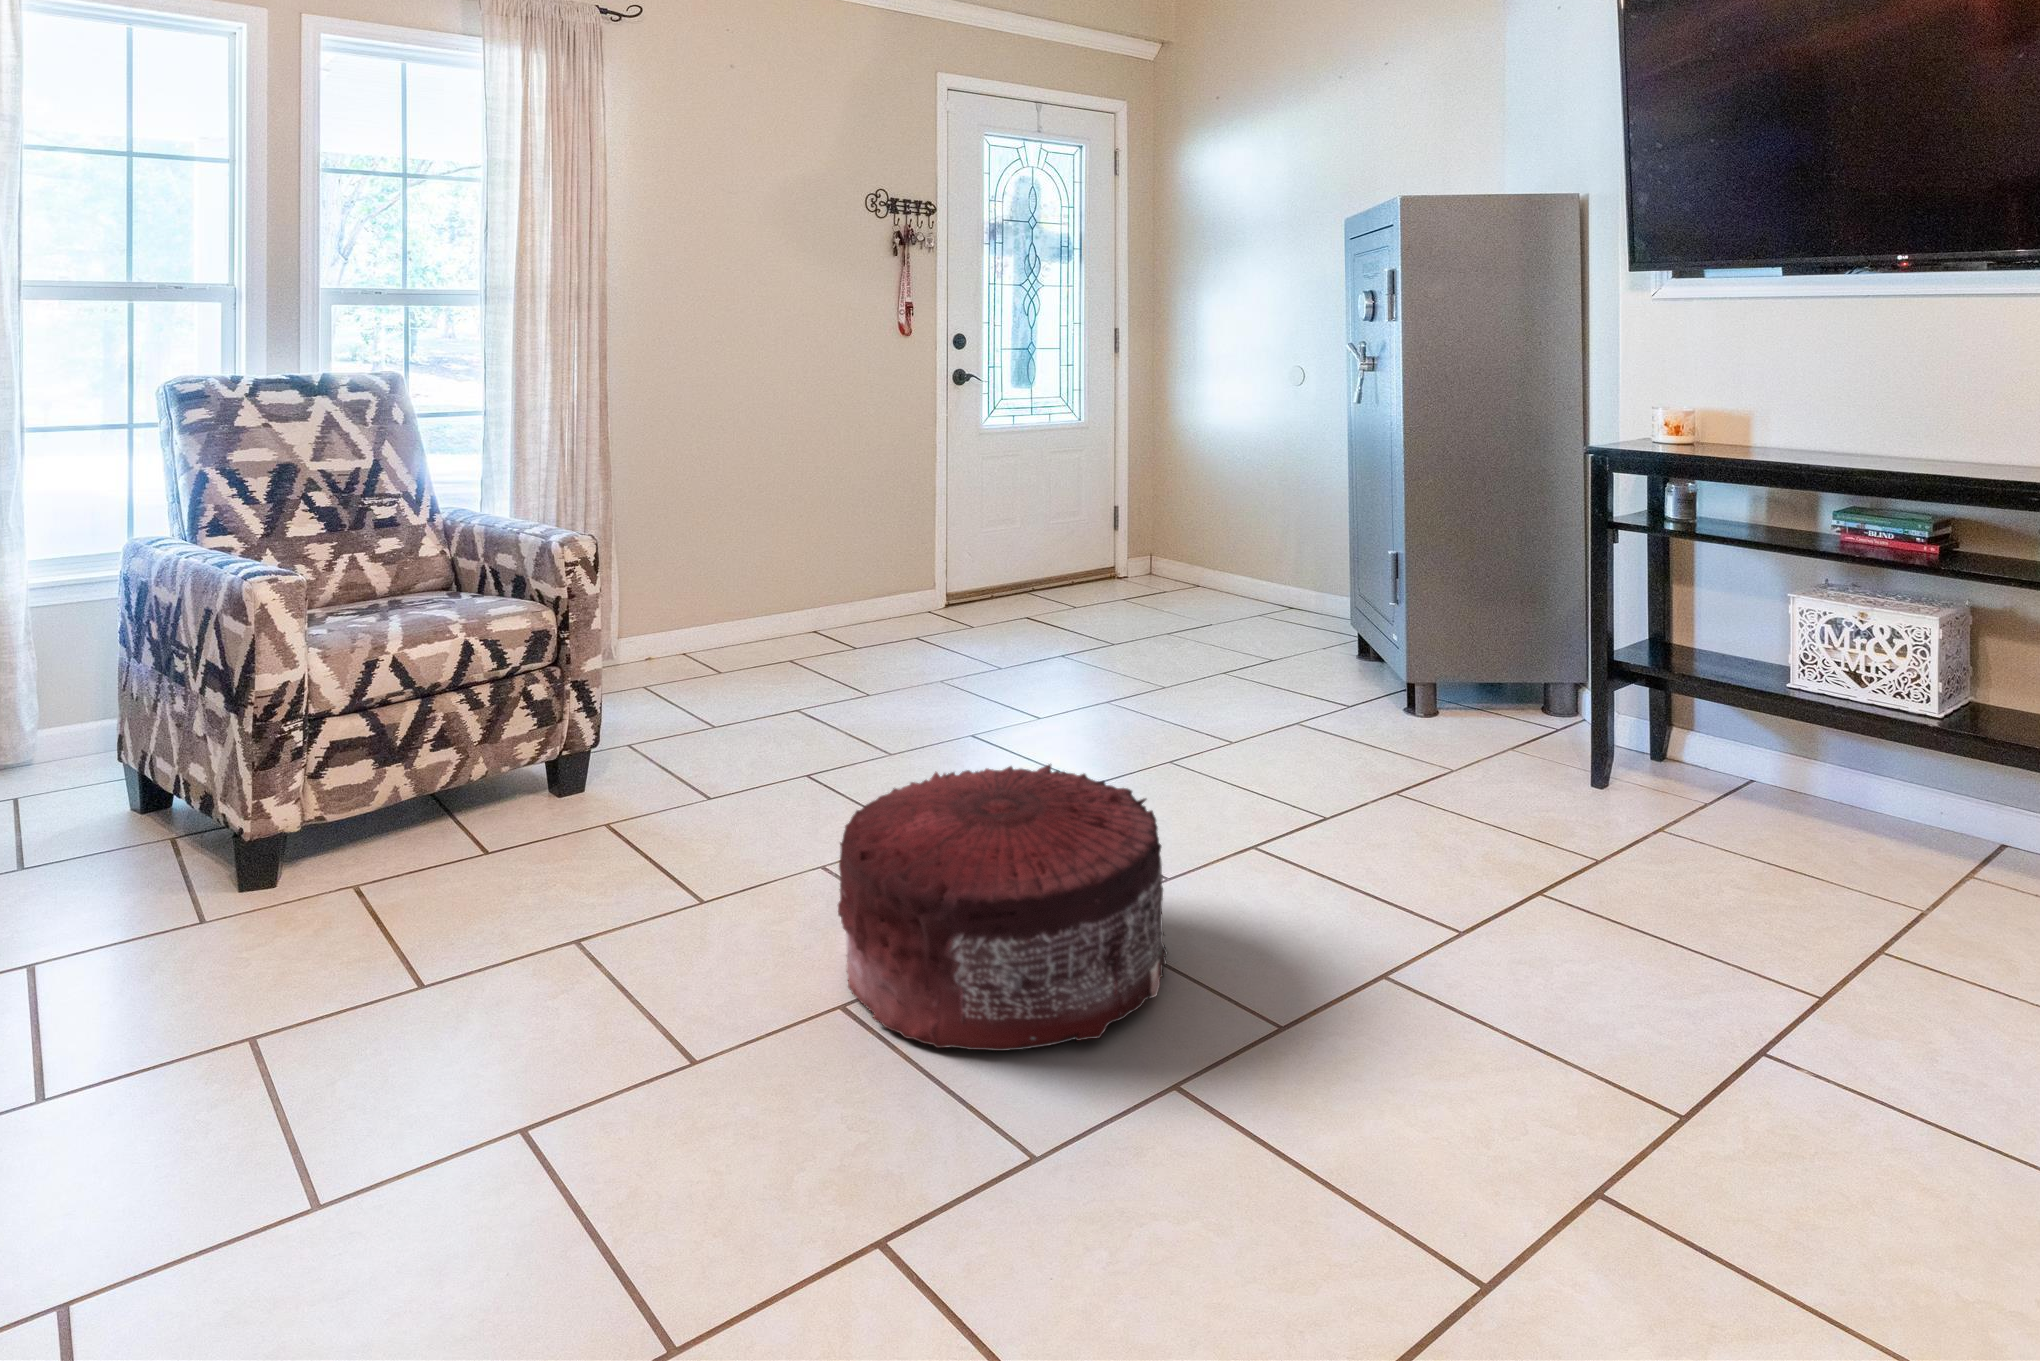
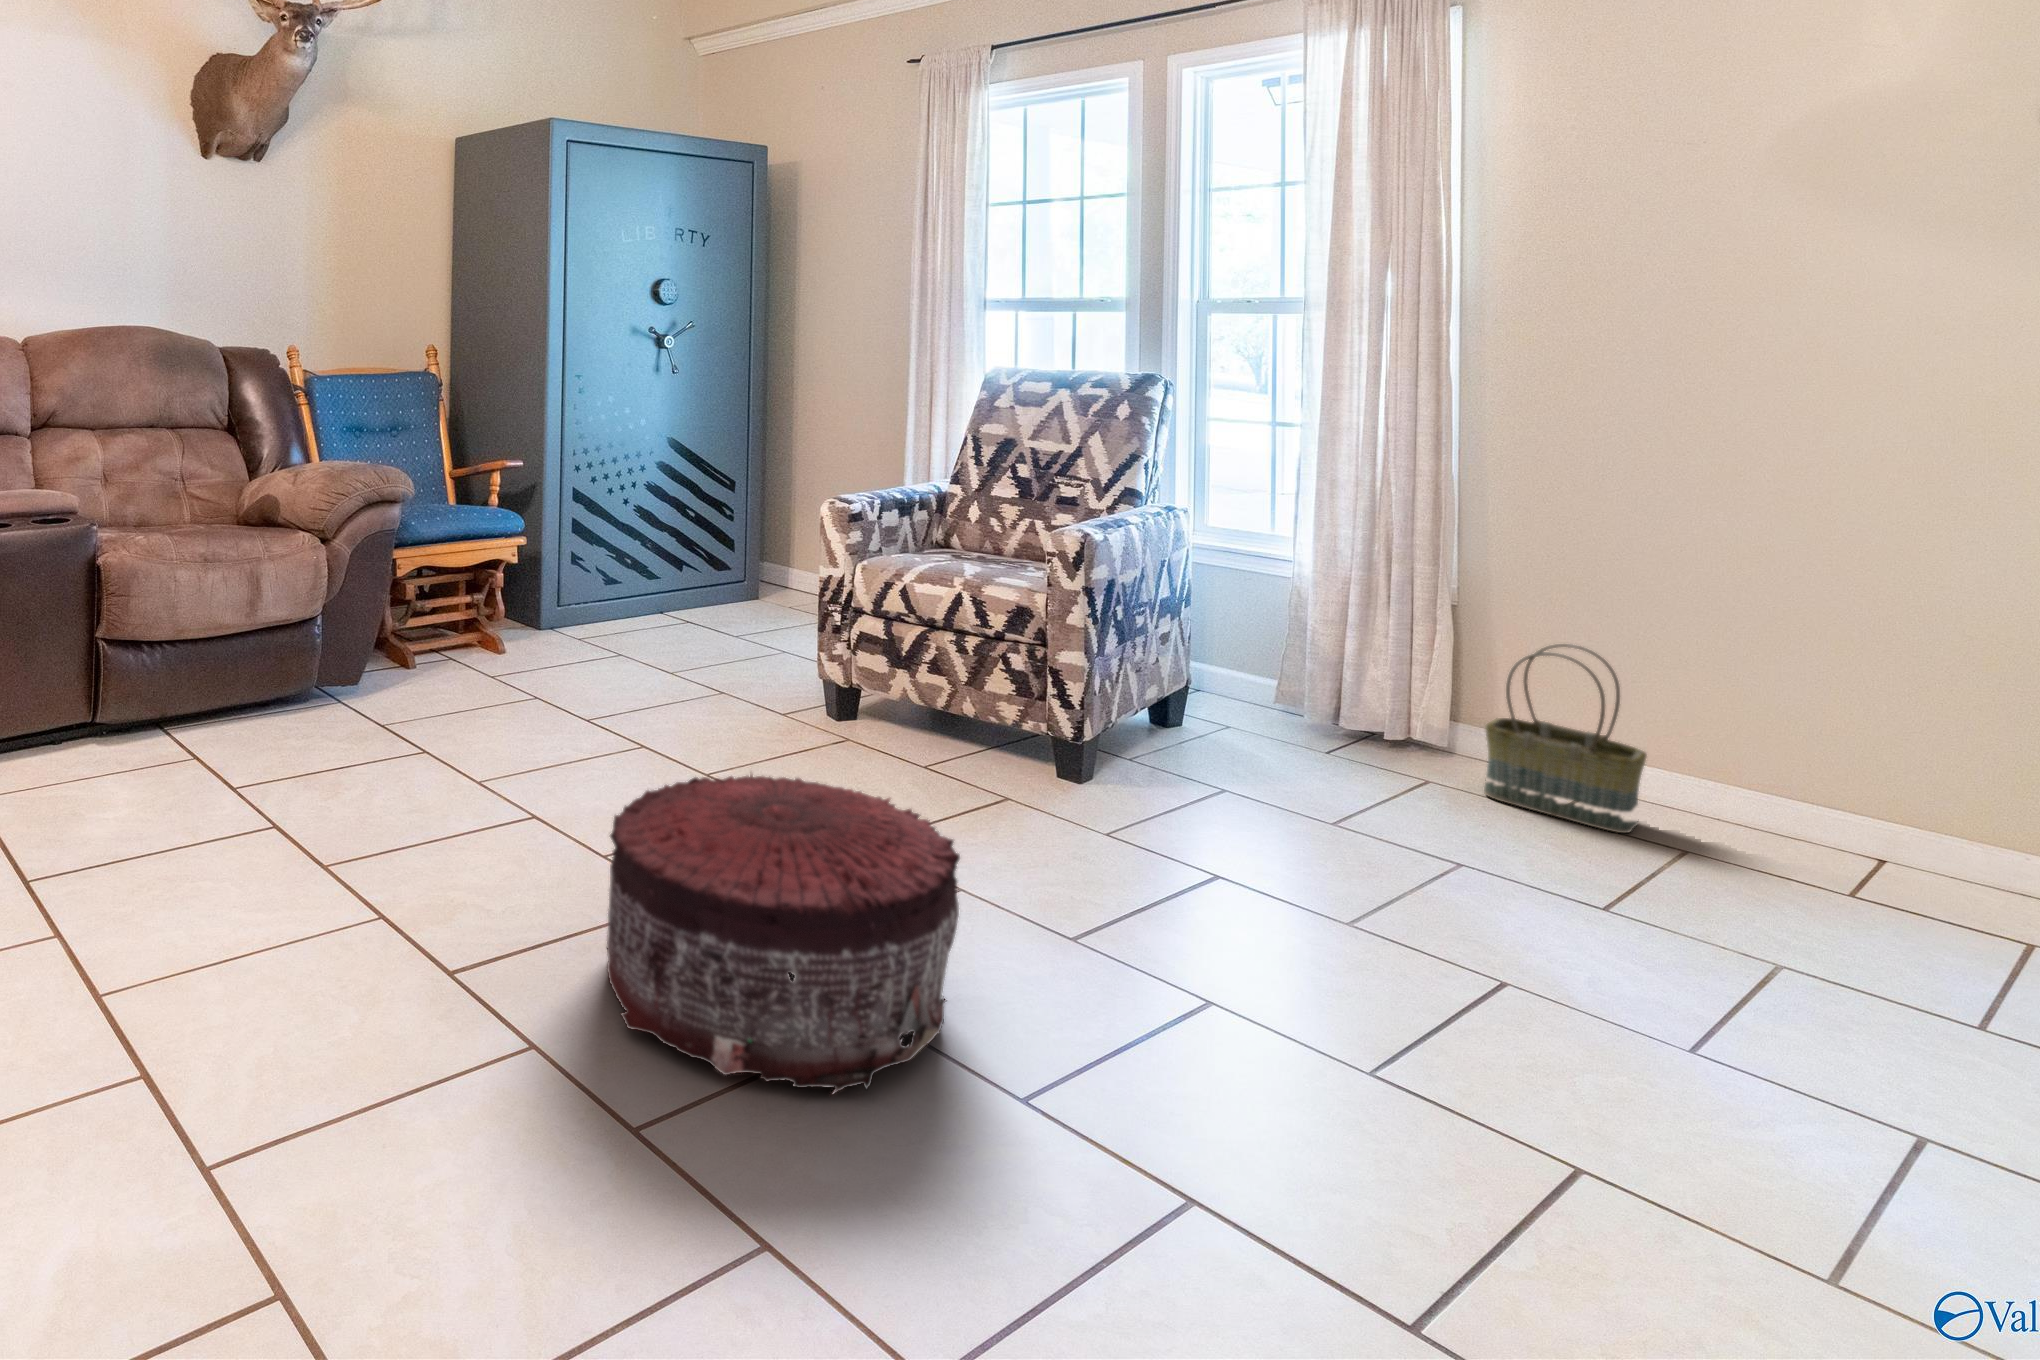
basket: none [671,538,767,667] -> present [1484,644,1647,833]

